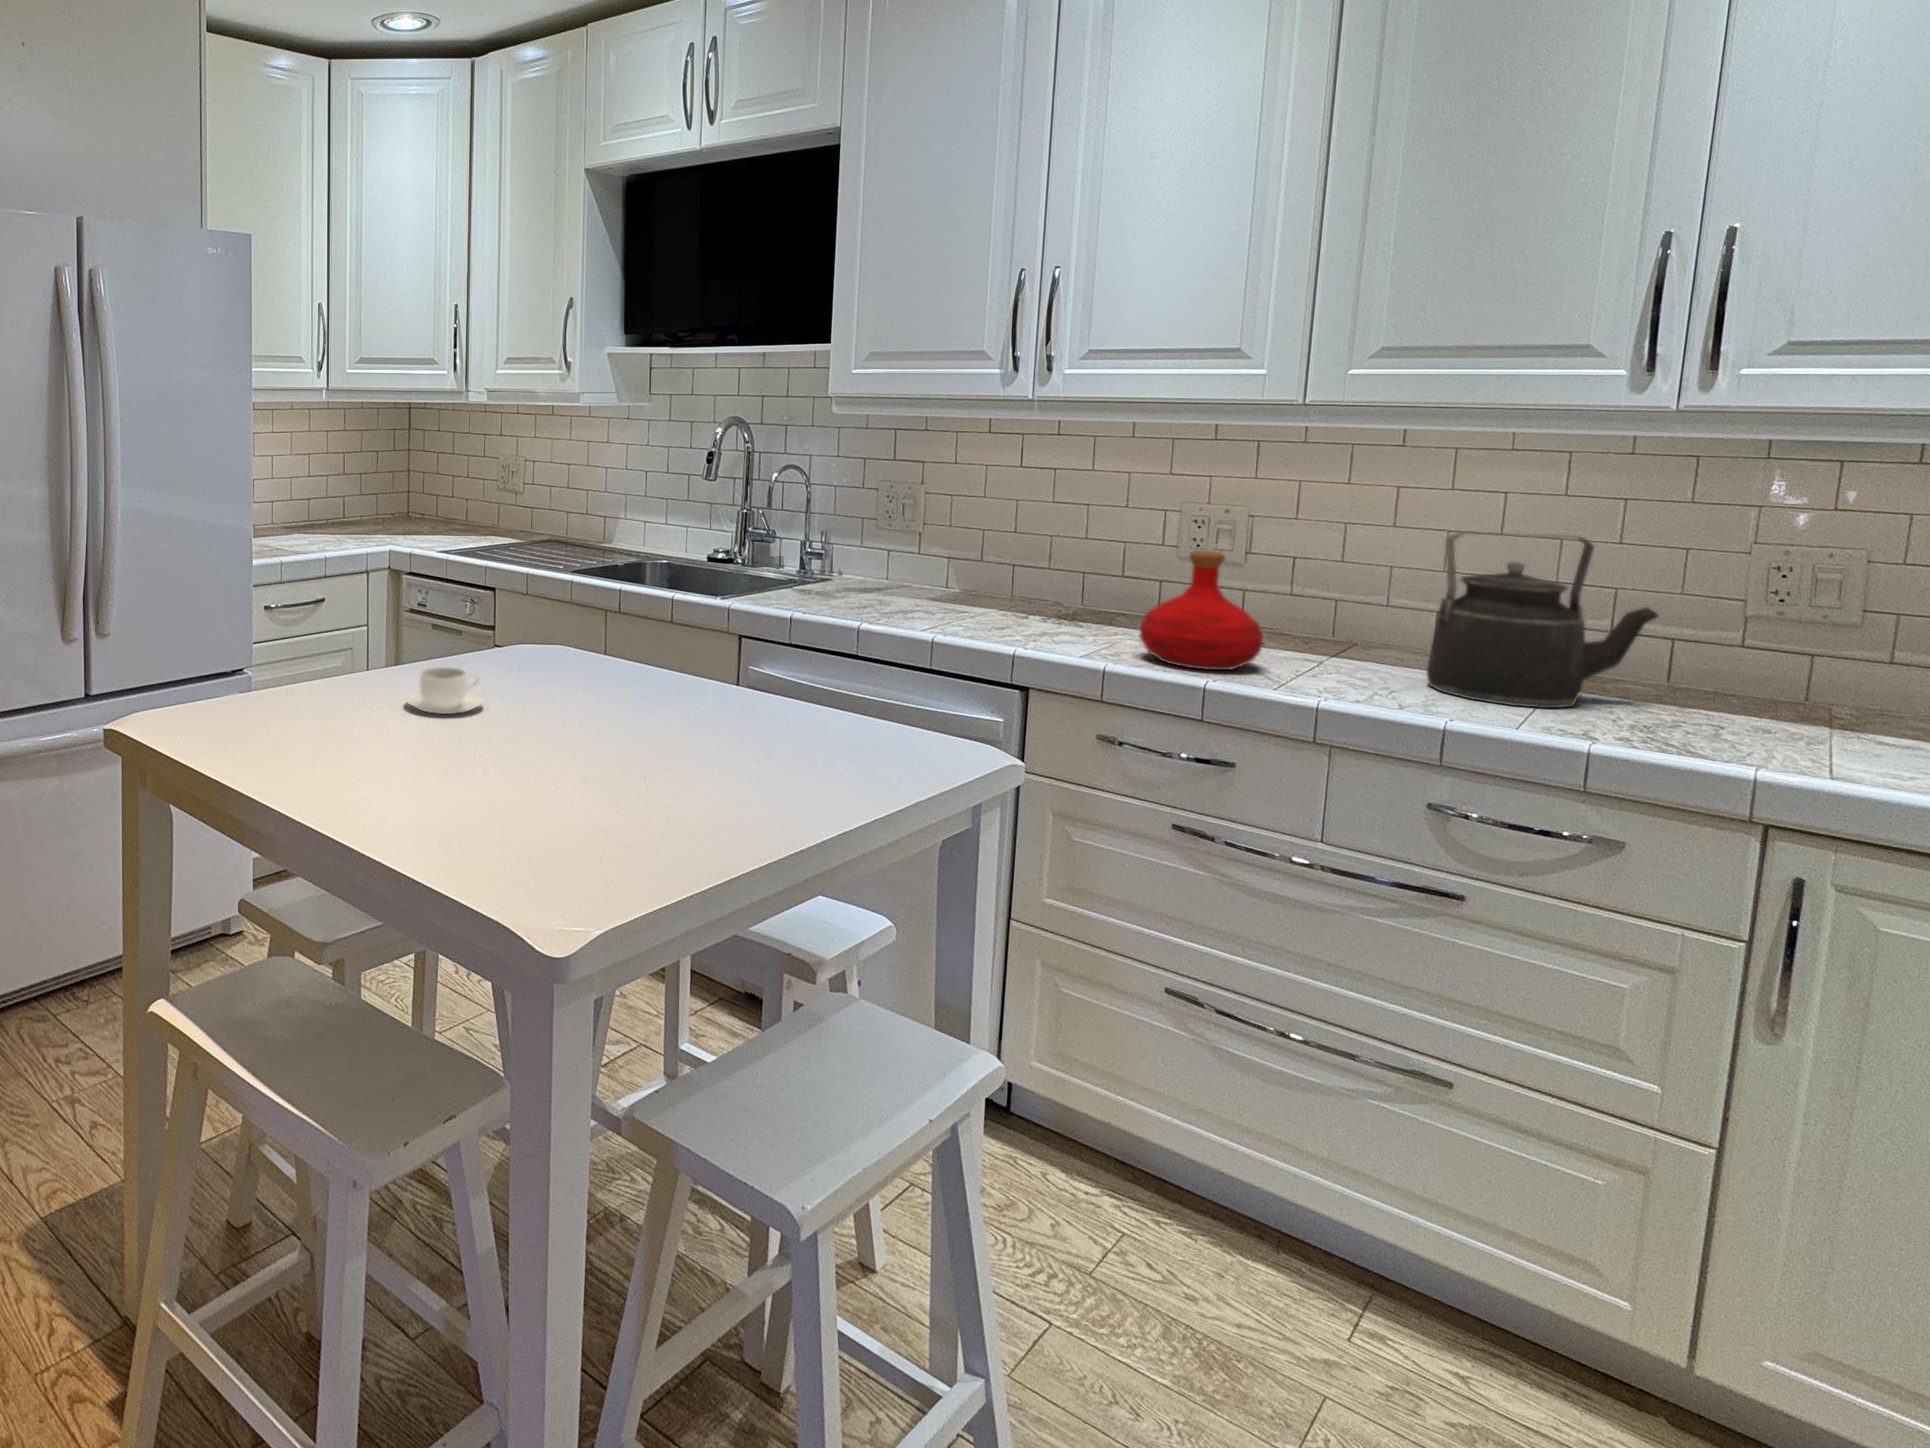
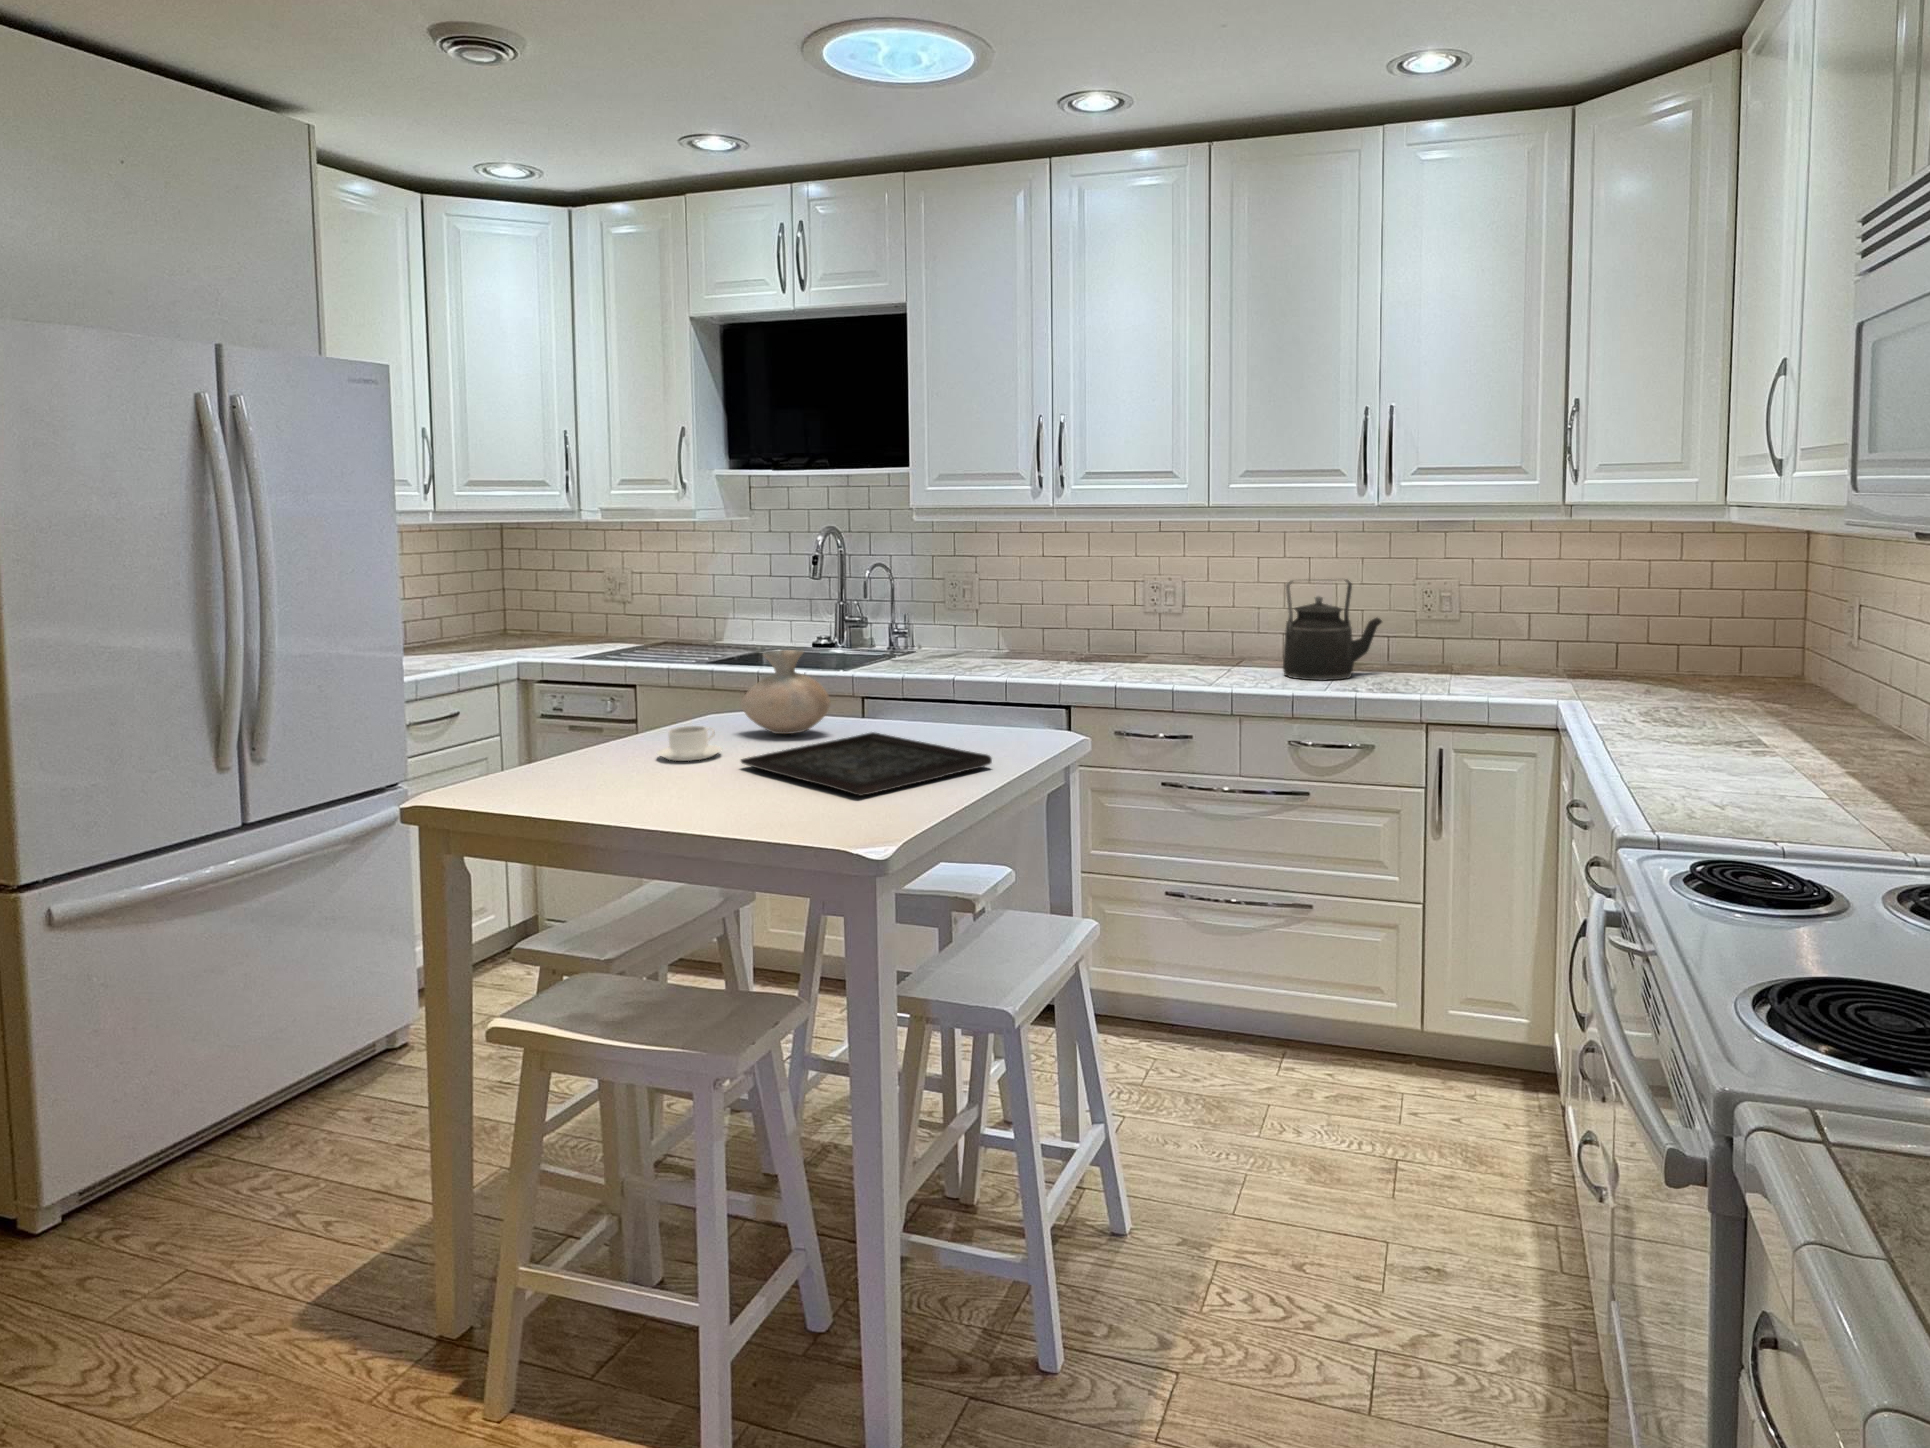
bottle: present [1140,550,1263,670] -> none [1132,603,1200,680]
vase: none [532,579,640,690] -> present [740,650,830,734]
tray: none [488,706,832,818] -> present [741,732,992,796]

